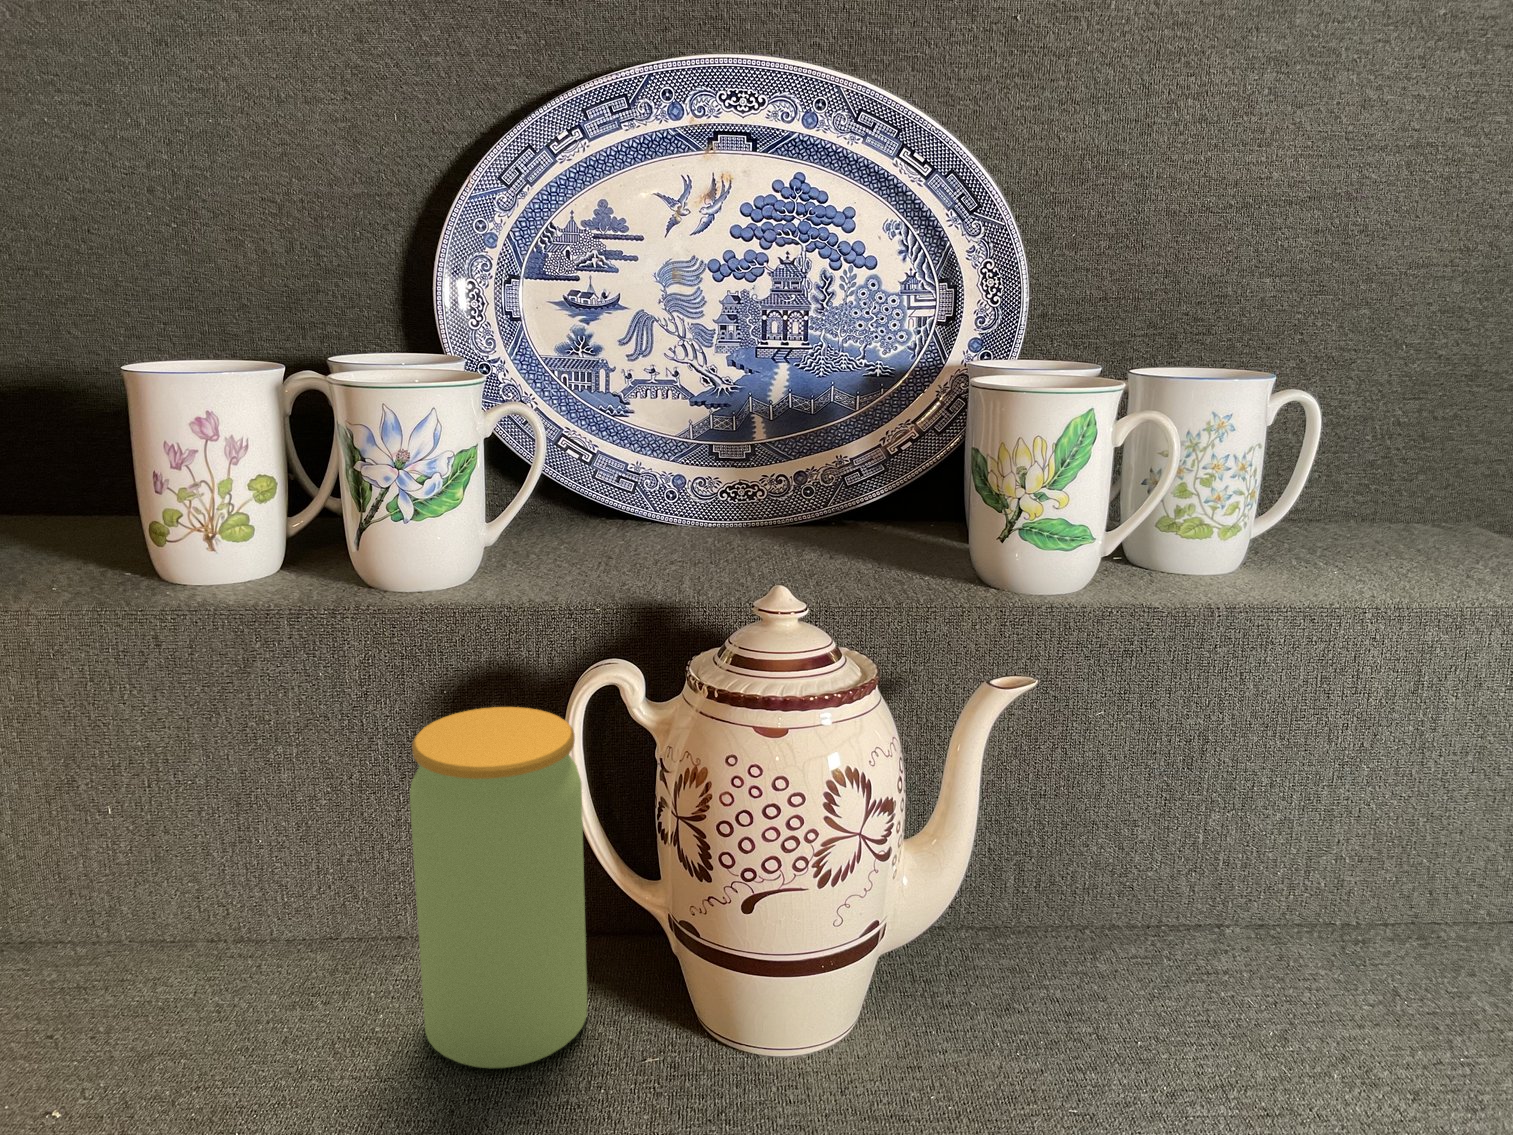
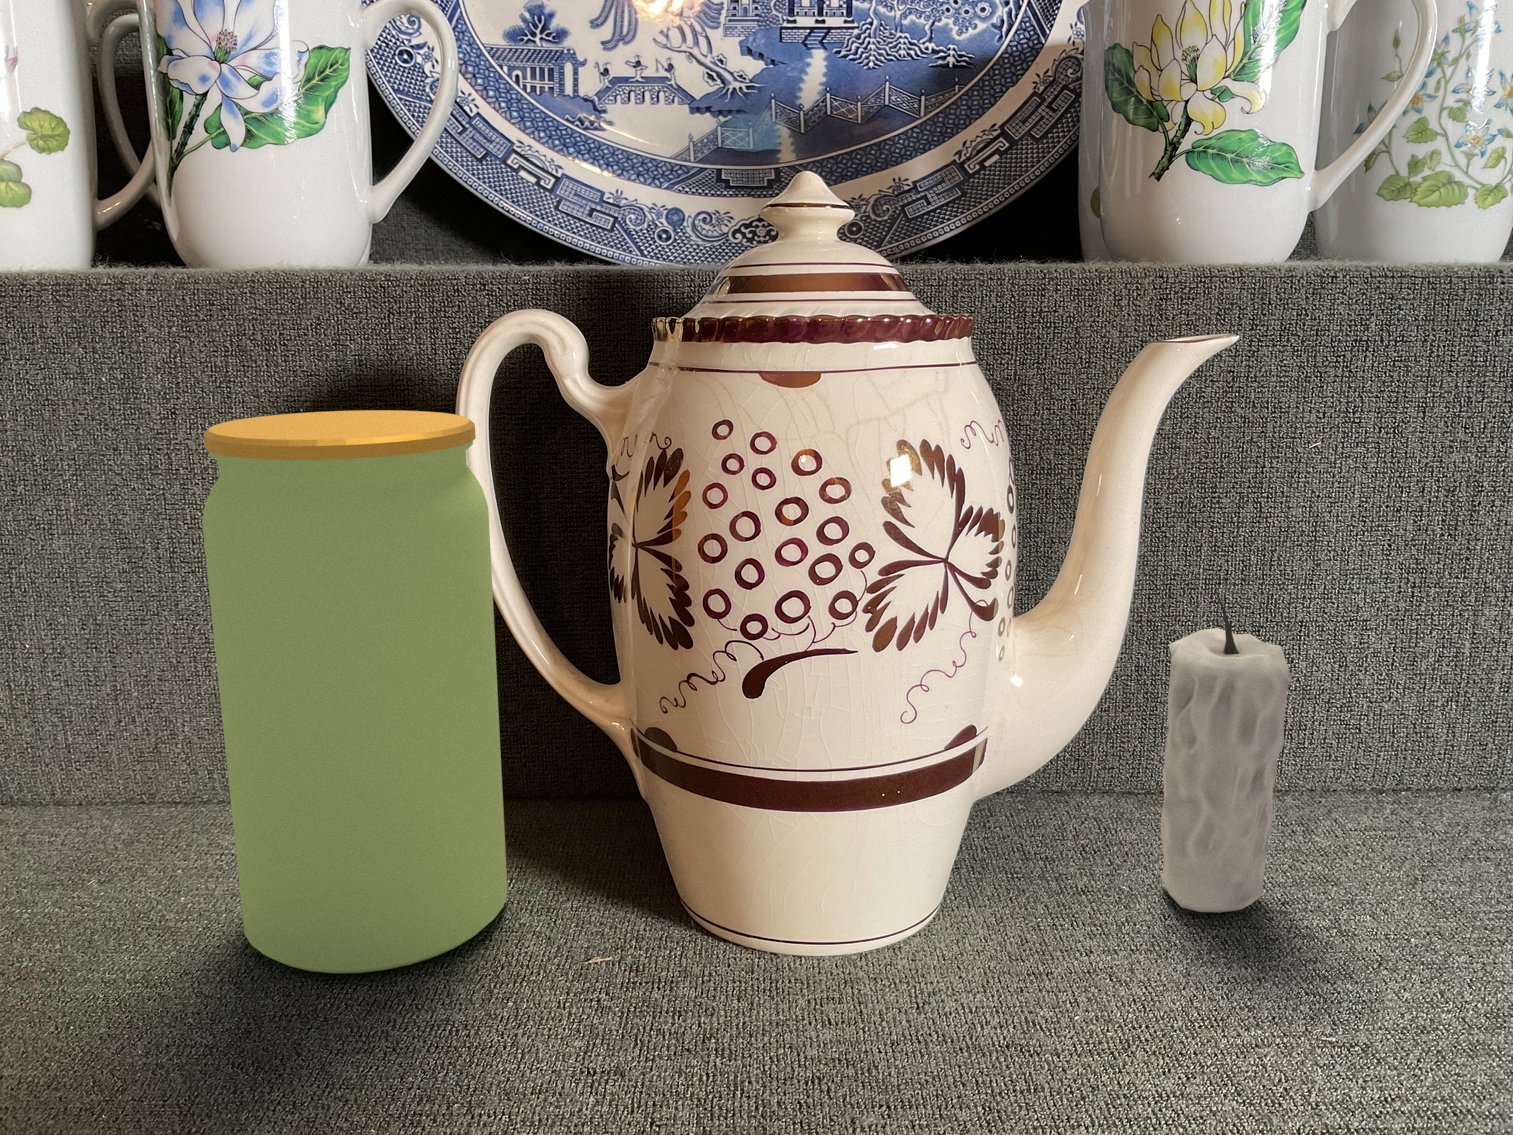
candle: none [997,824,1073,1019] -> present [1160,591,1291,912]

